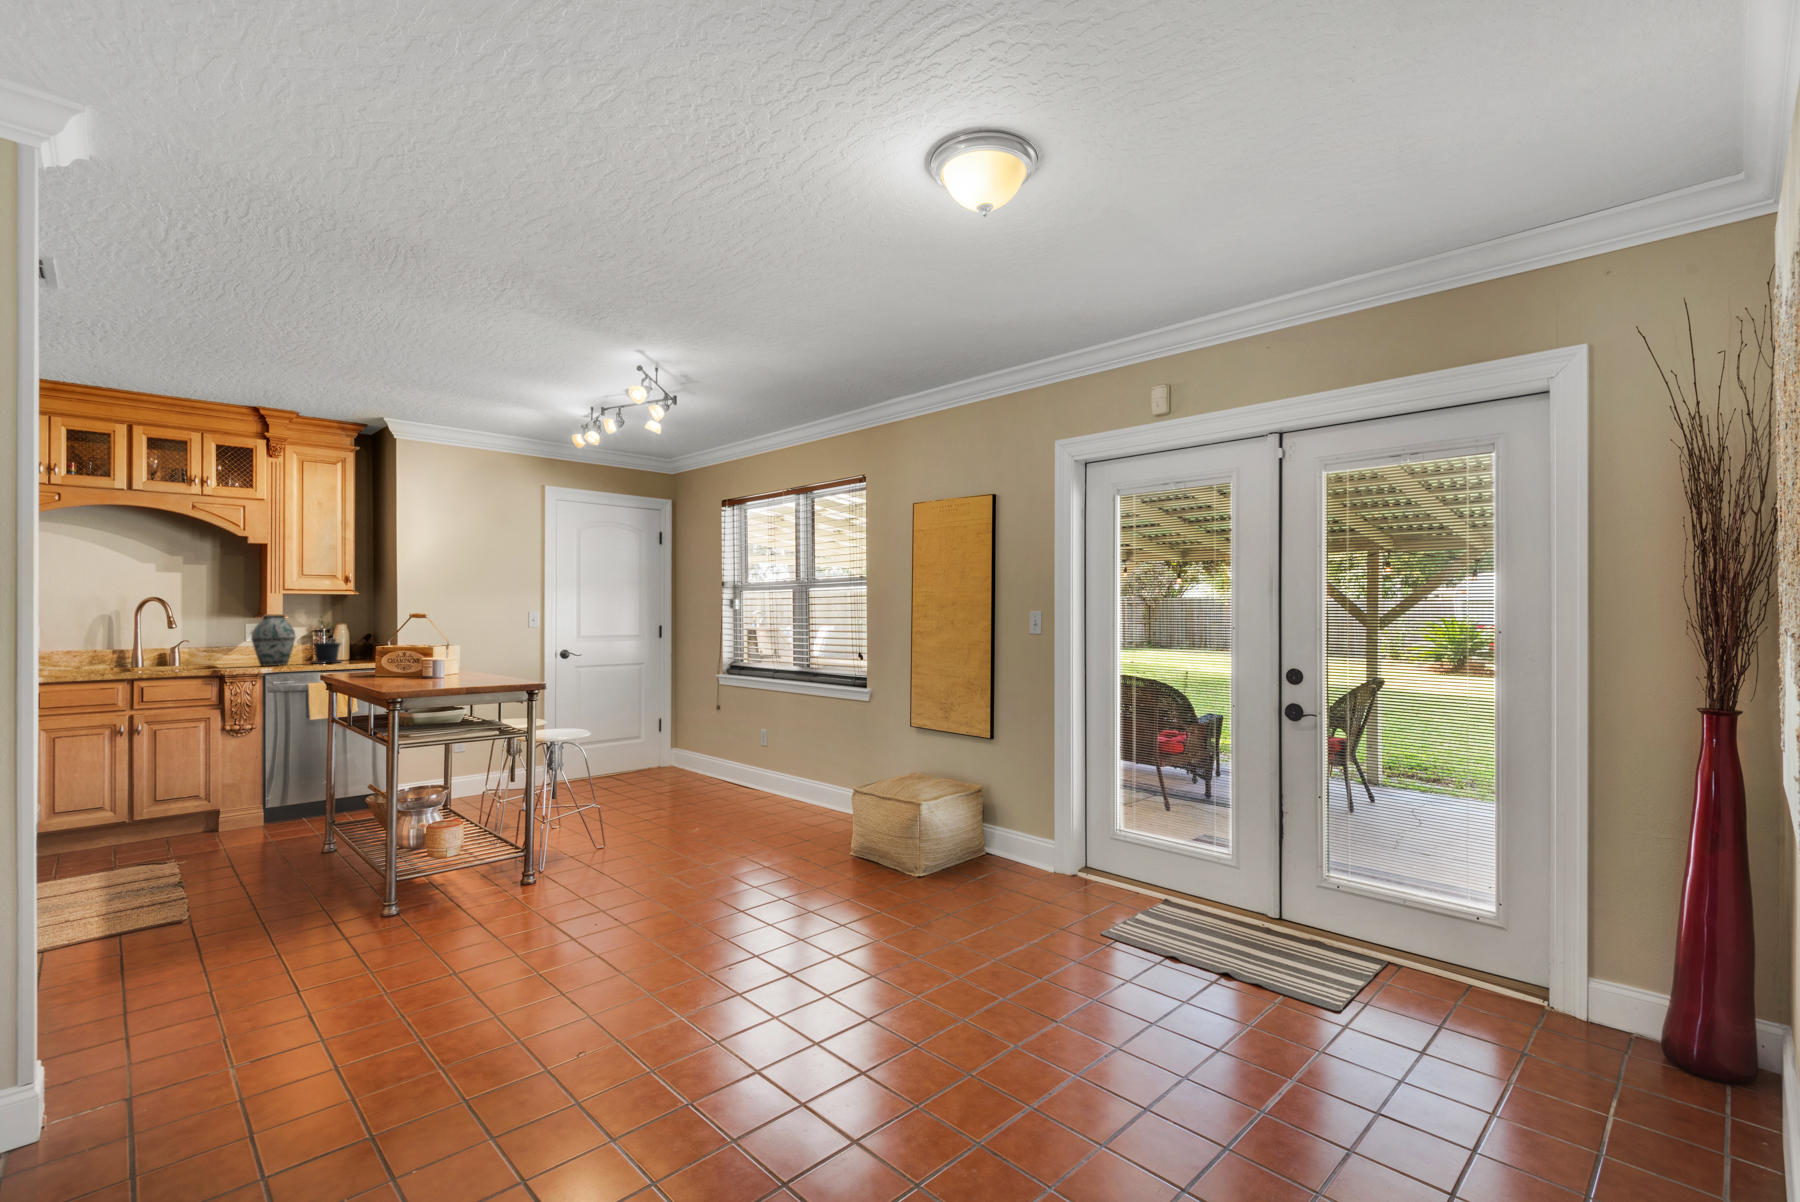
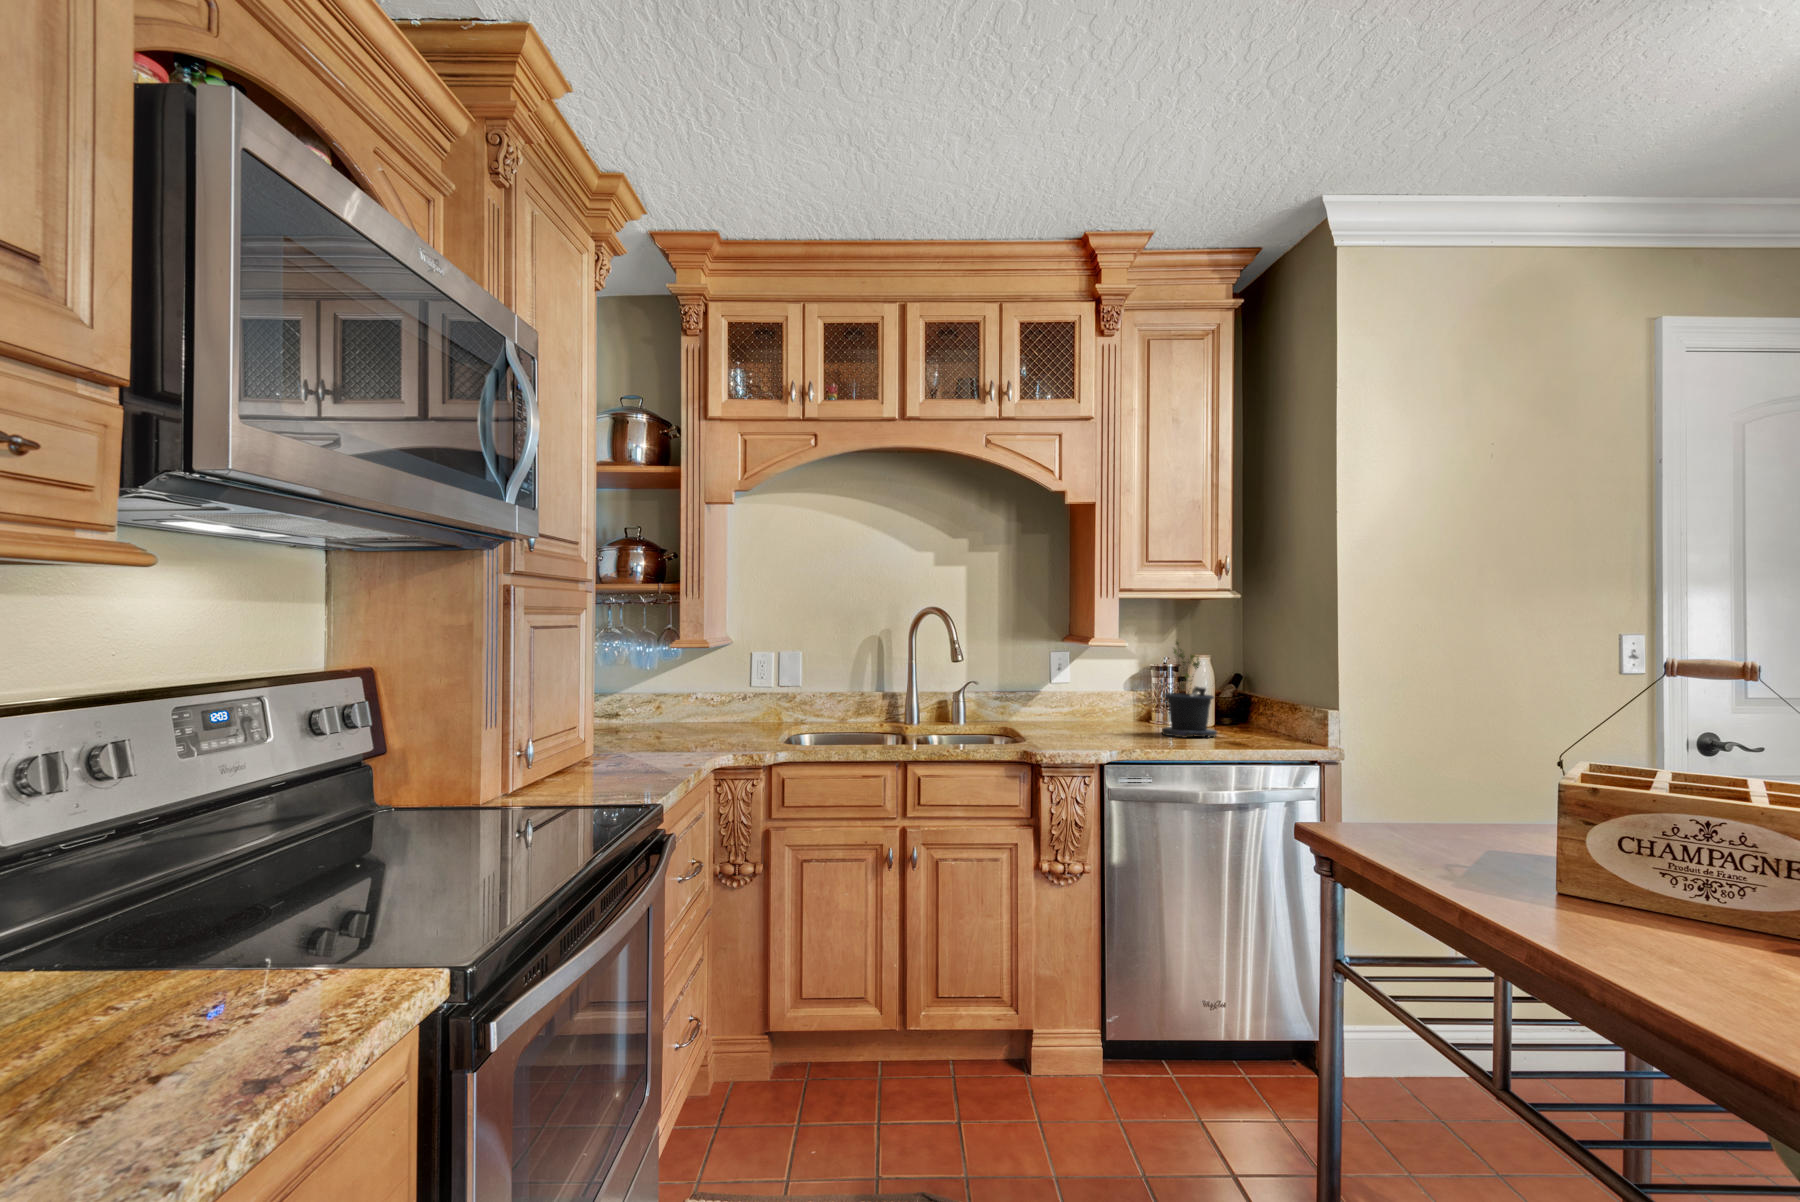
vase: present [251,614,295,666] -> none [1072,640,1144,742]

